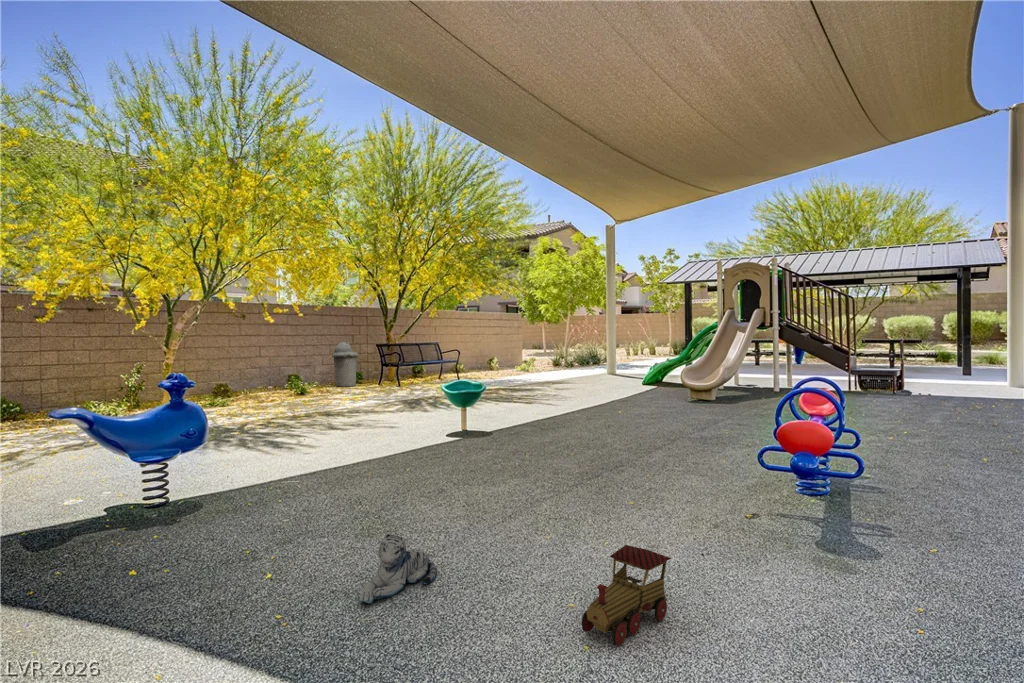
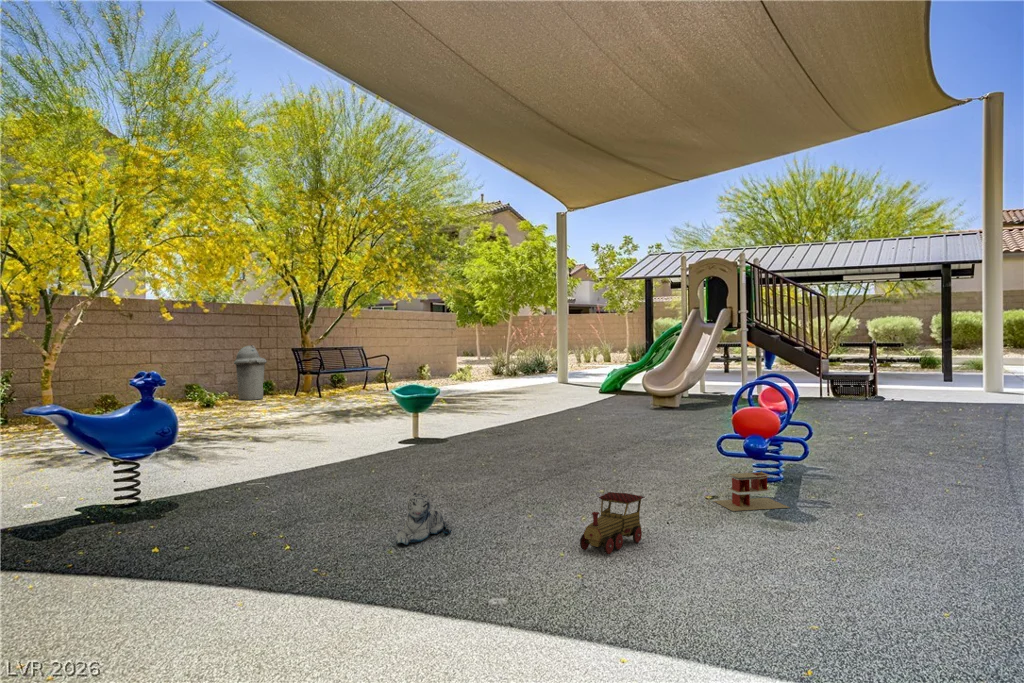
toy house: none [758,508,860,560] -> present [714,471,789,511]

